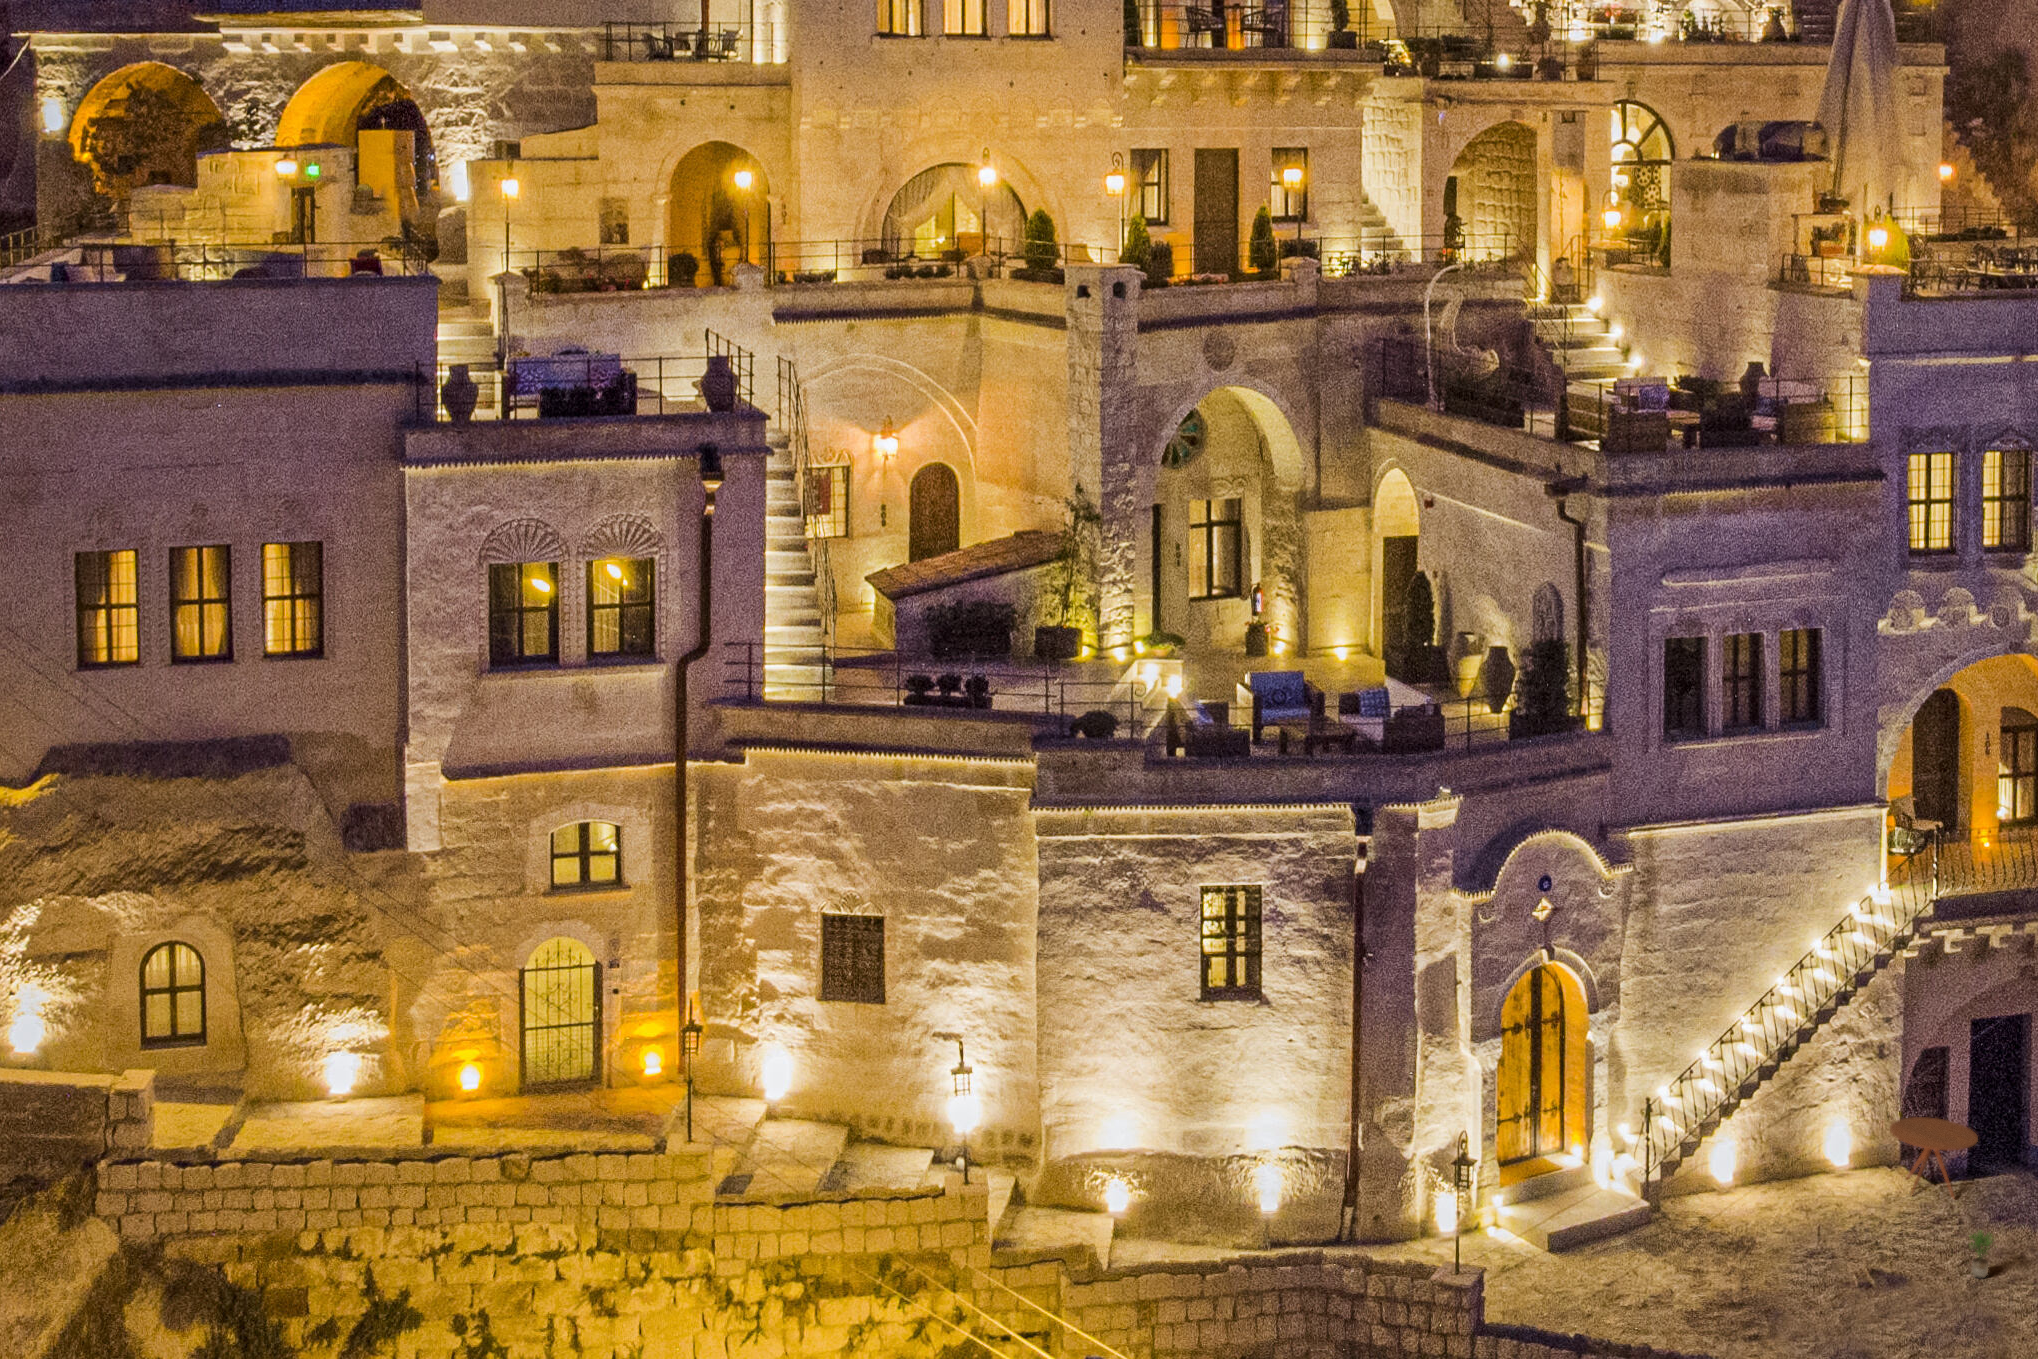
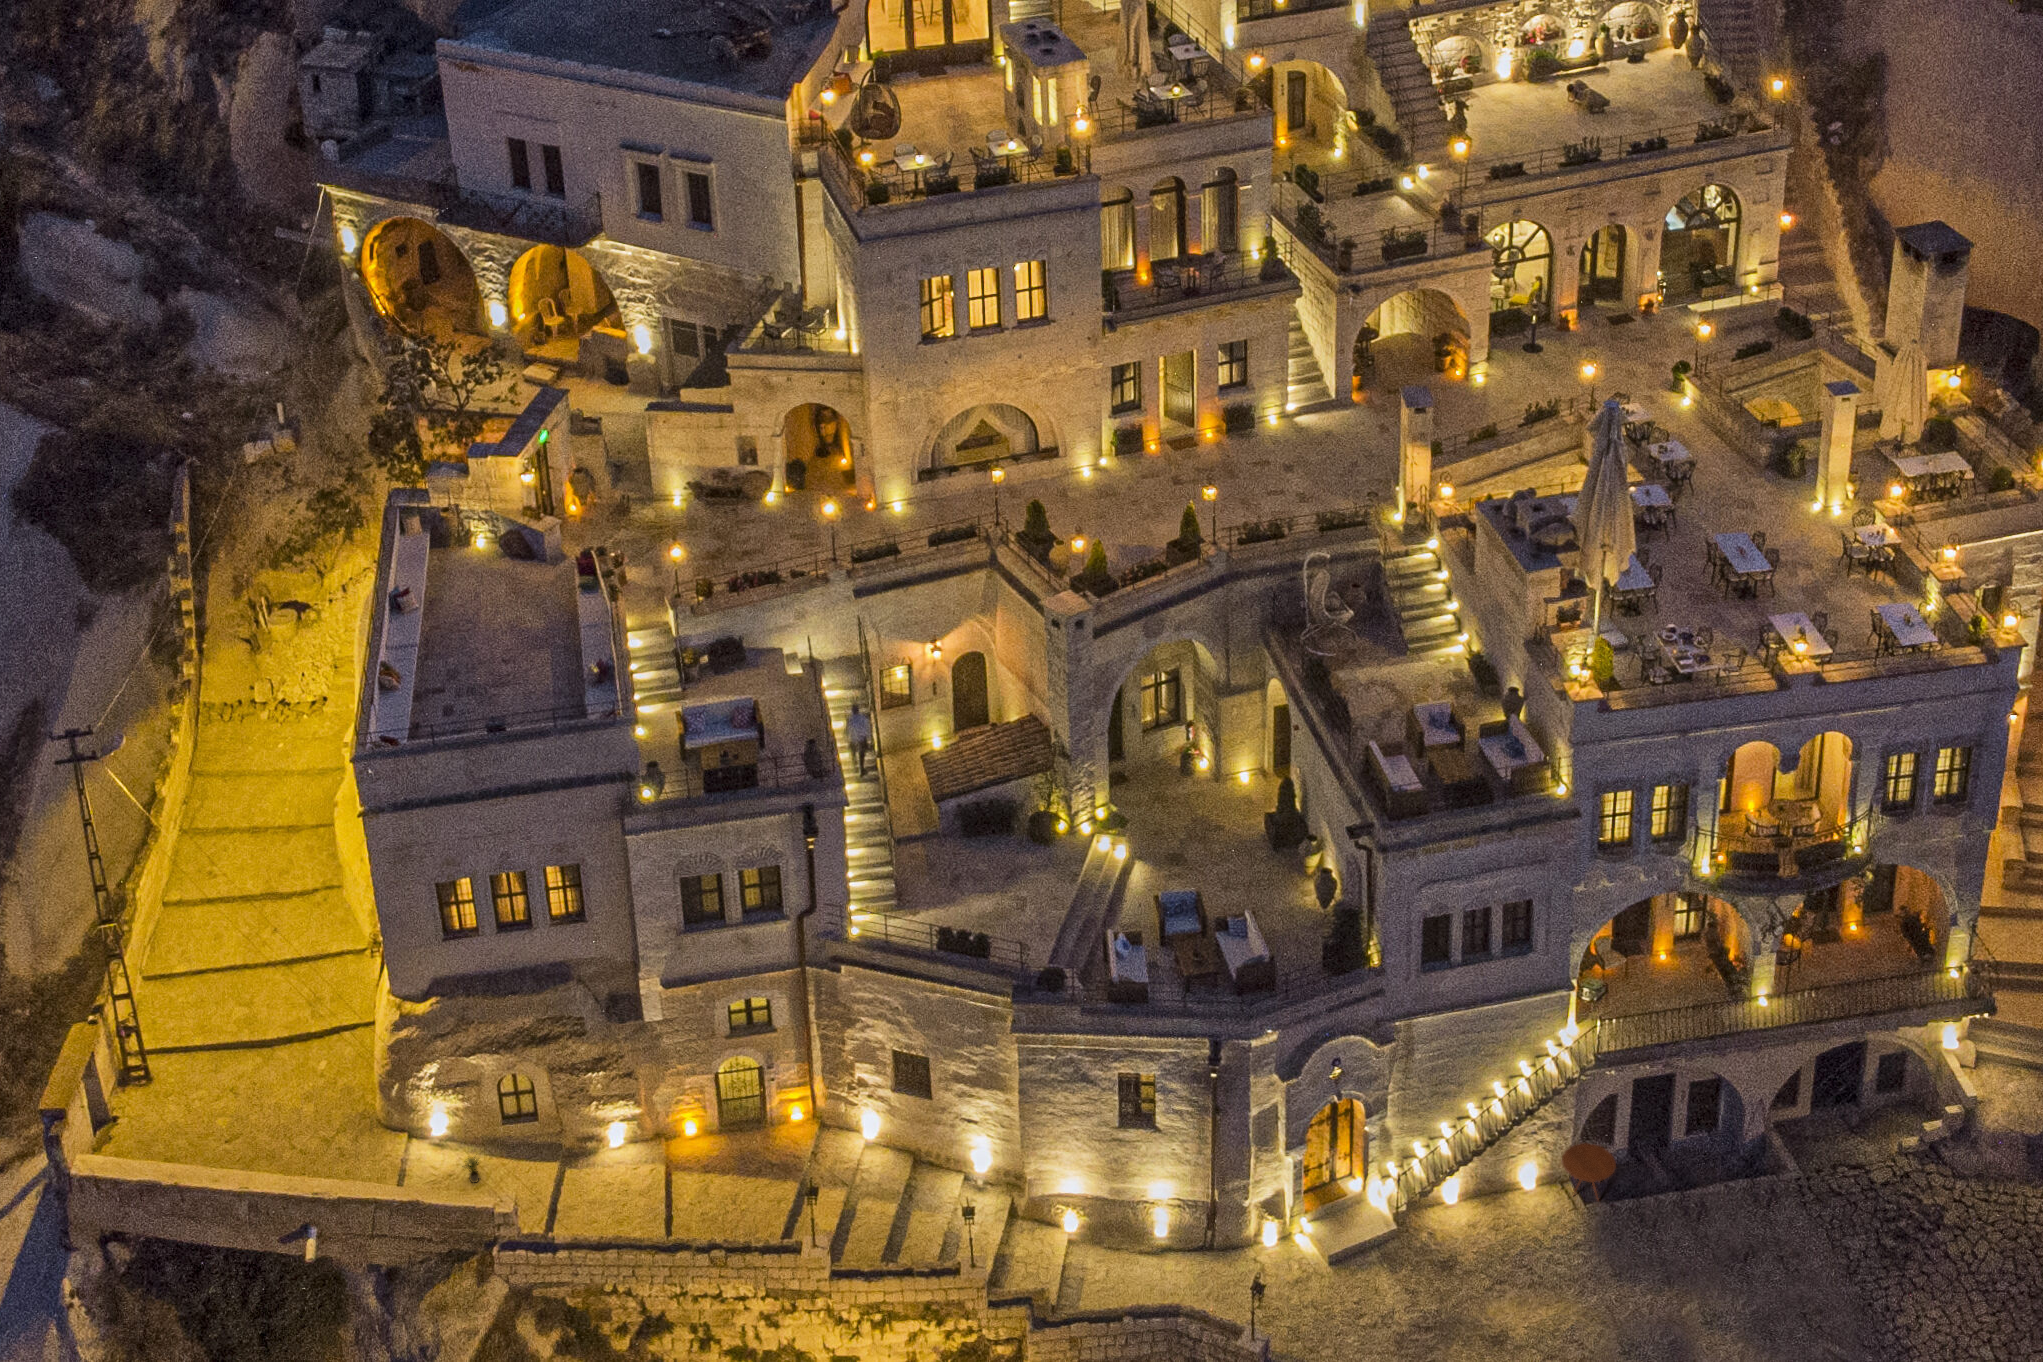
potted plant: present [1969,1231,1994,1279] -> present [462,1157,480,1183]

